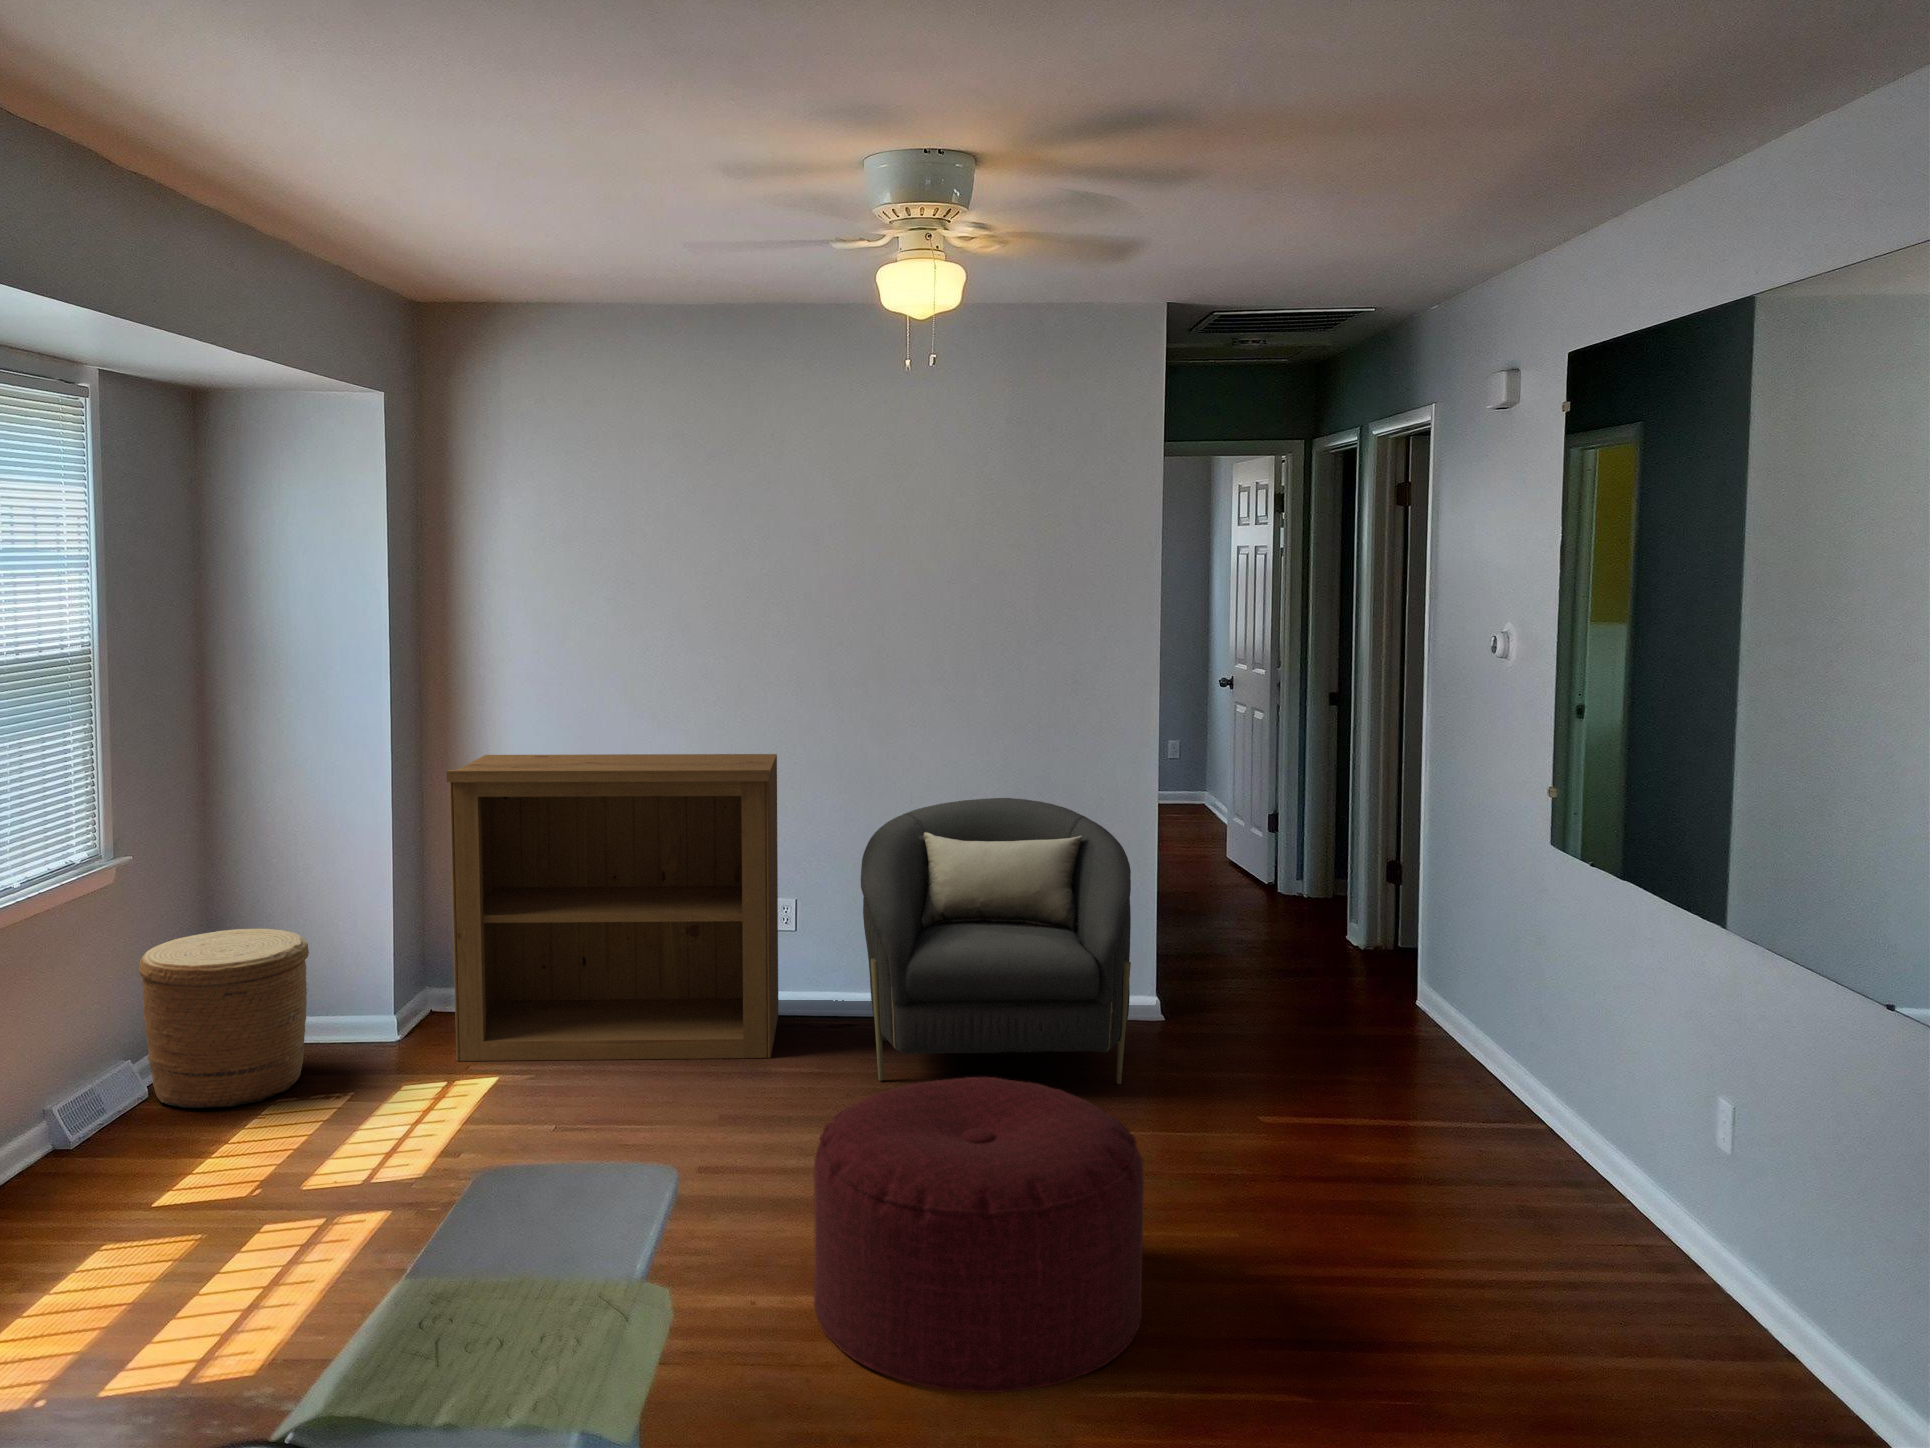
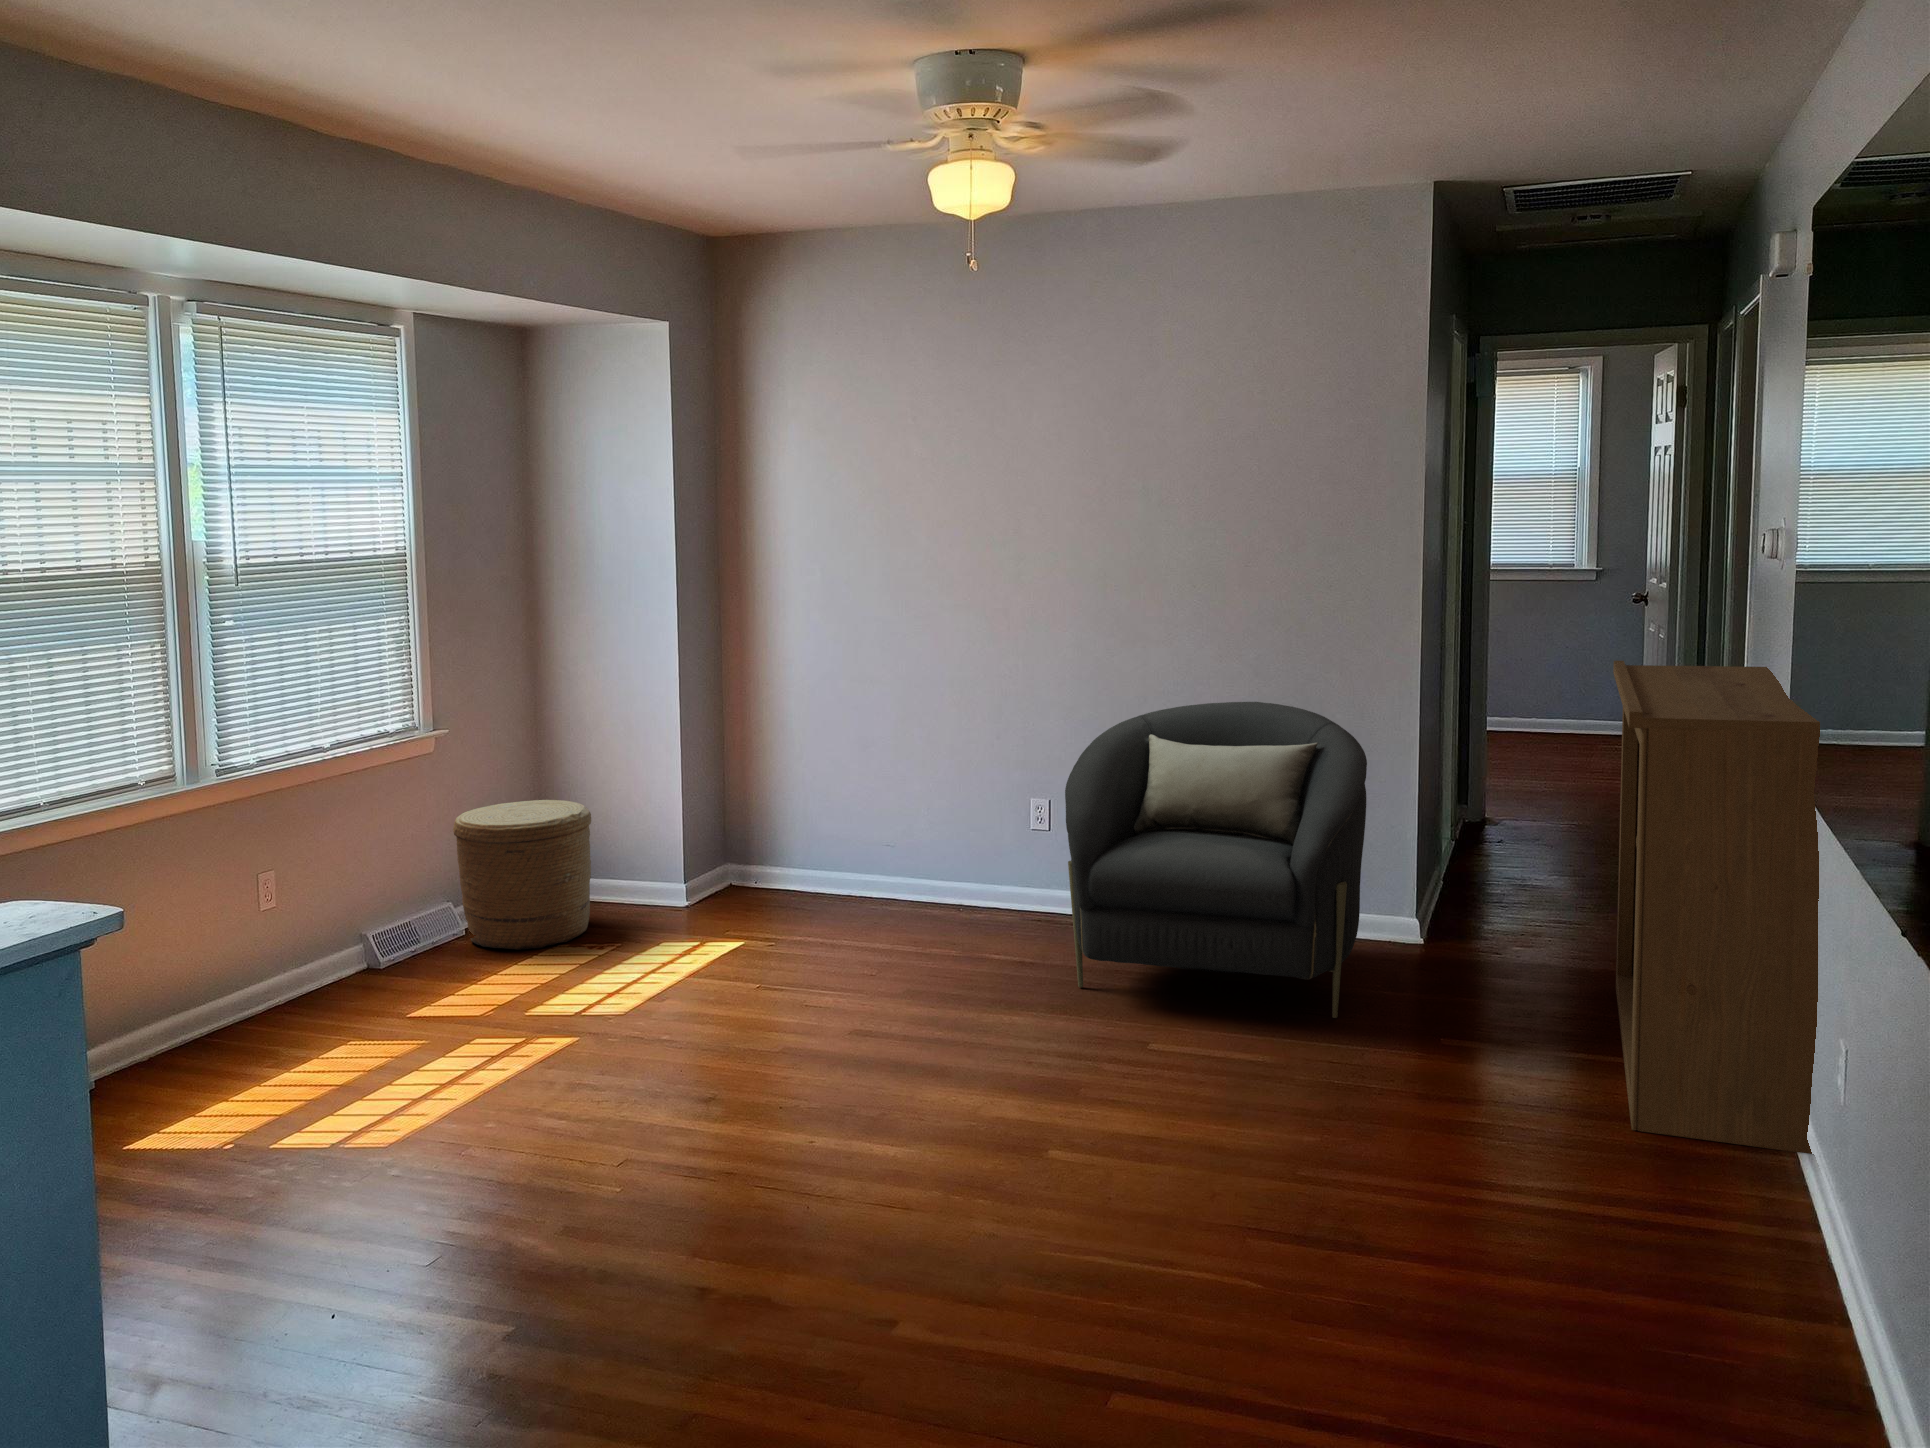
bookshelf: present [447,754,778,1061] -> present [1613,661,1820,1154]
ottoman: present [814,1077,1144,1393] -> none [829,974,1177,1292]

